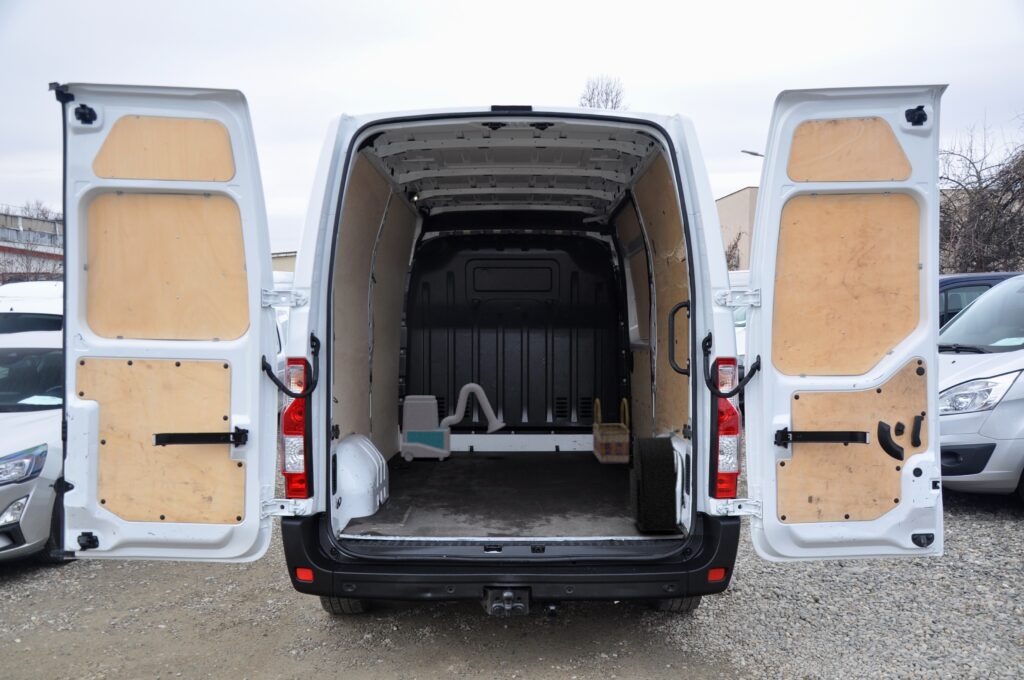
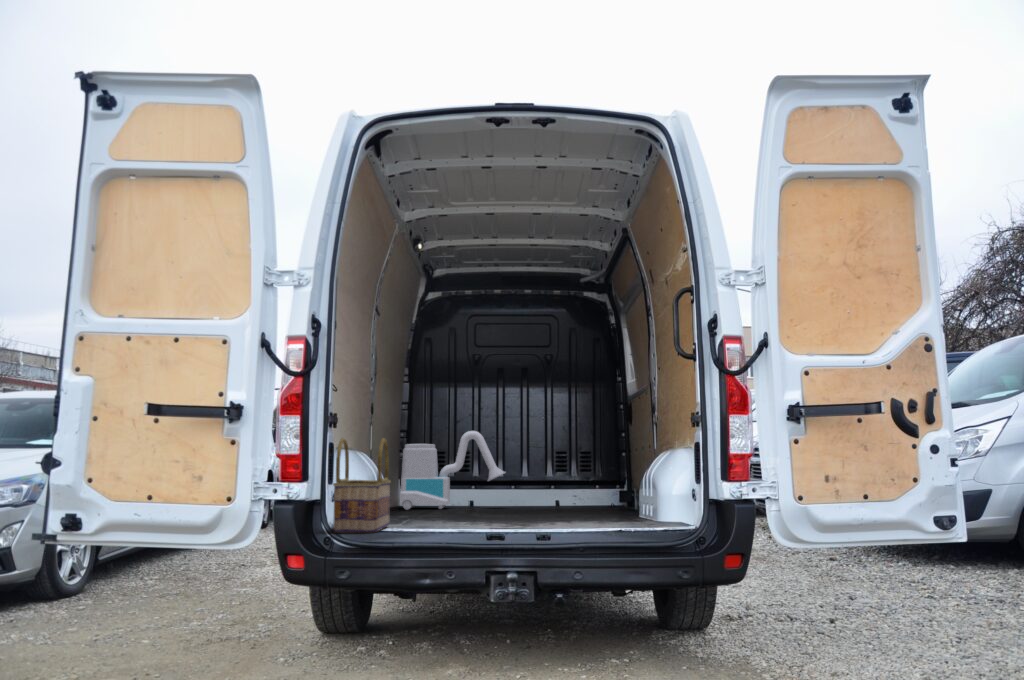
basket: present [593,398,630,464] -> present [333,438,391,533]
backpack: present [630,430,685,532] -> none [636,426,696,531]

